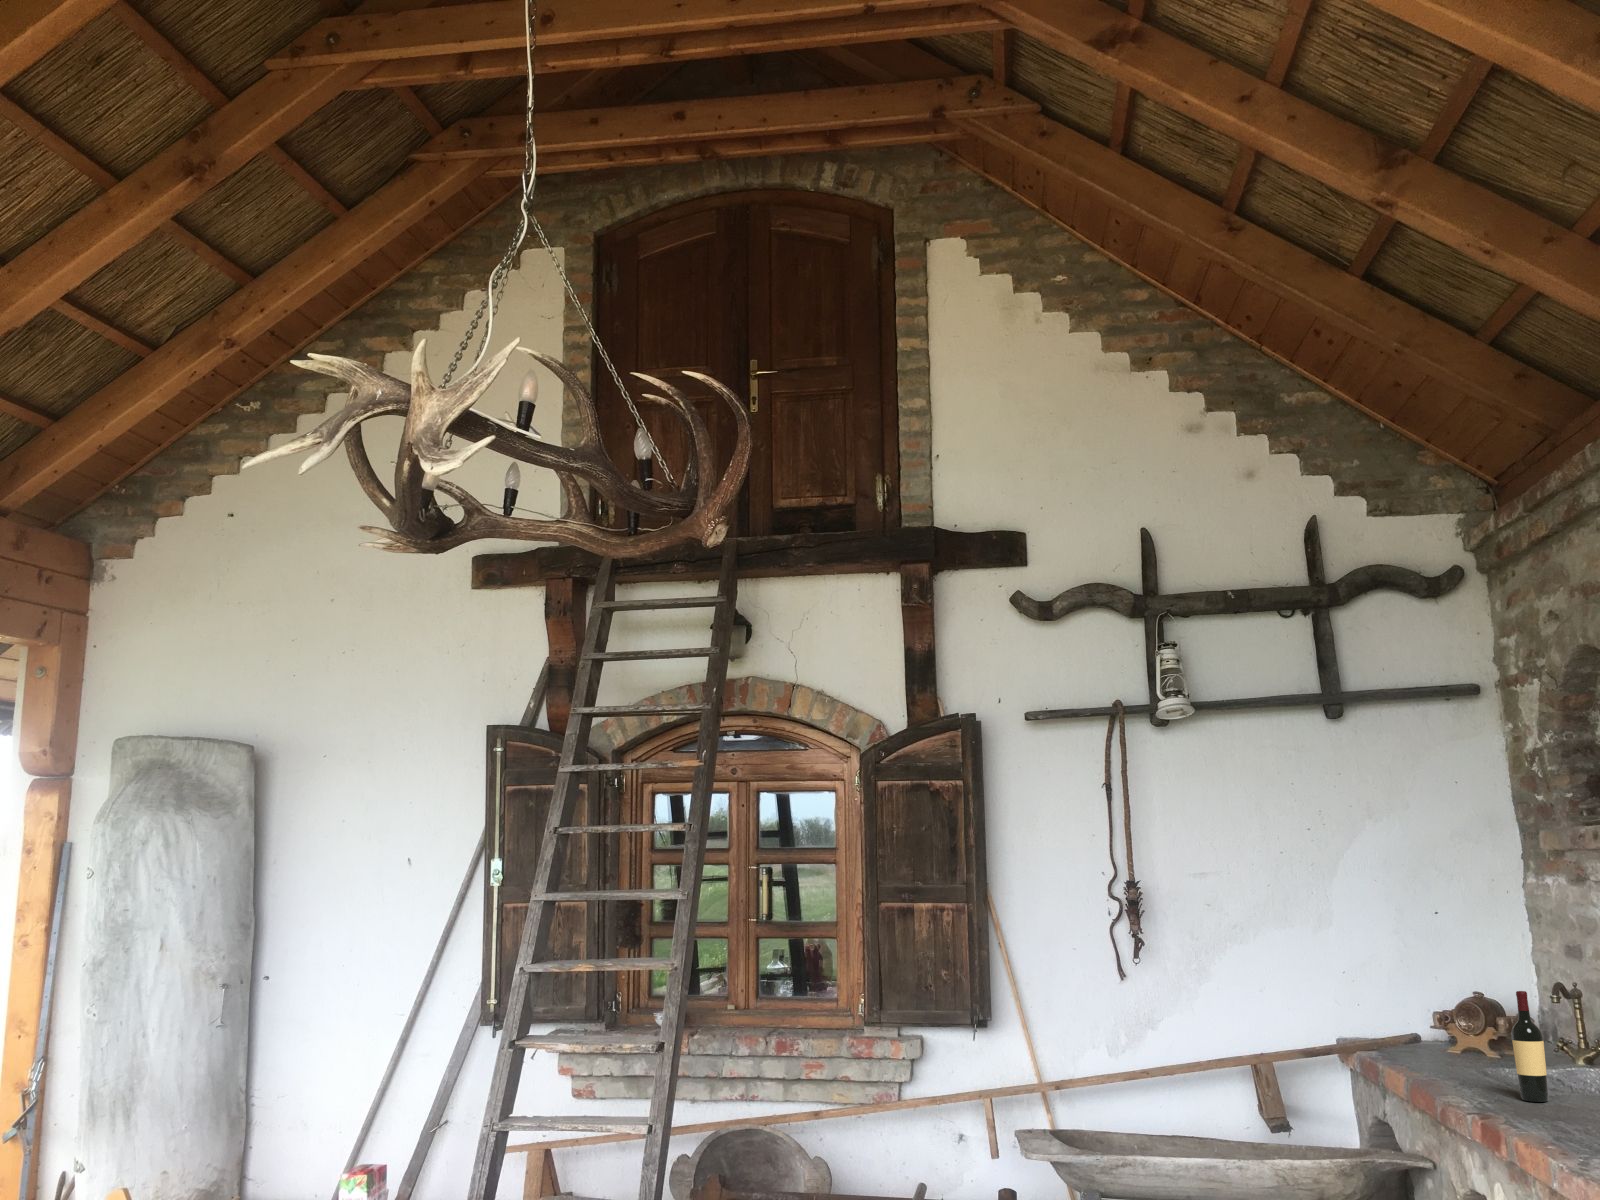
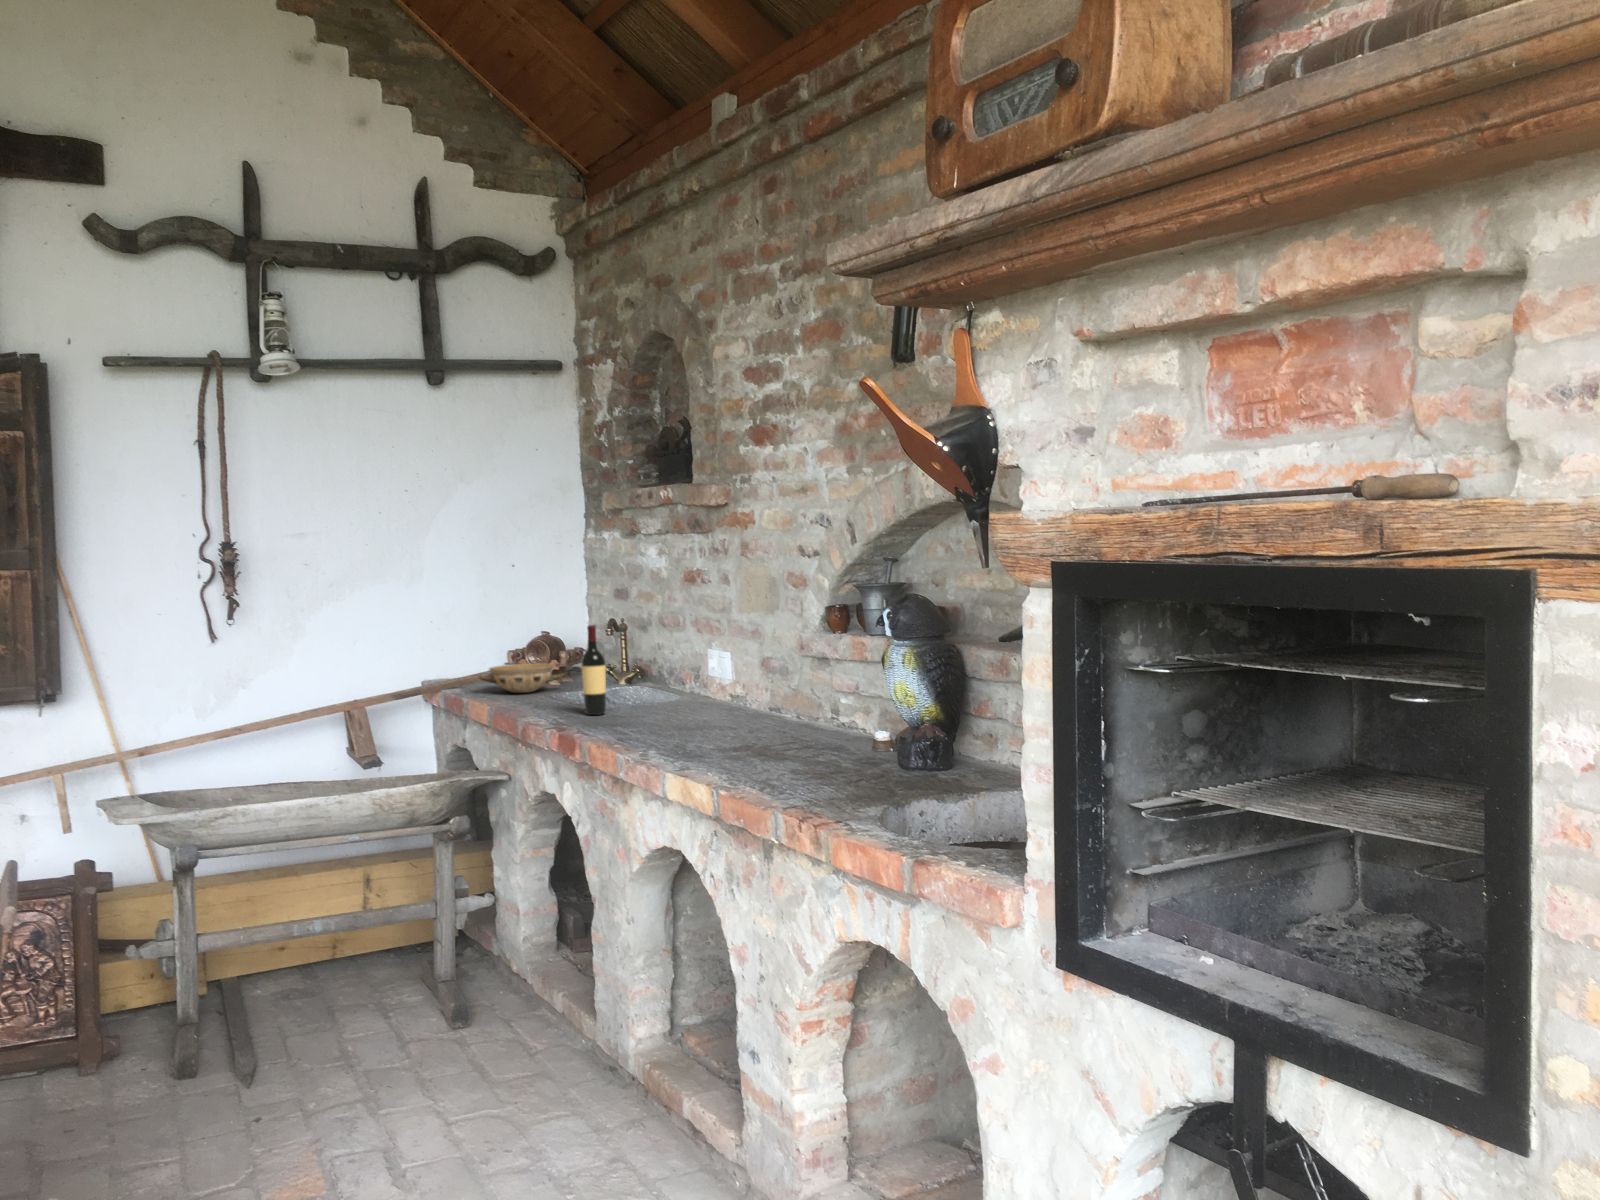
ceramic bowl: none [1396,1029,1502,1065] -> present [479,663,565,693]

